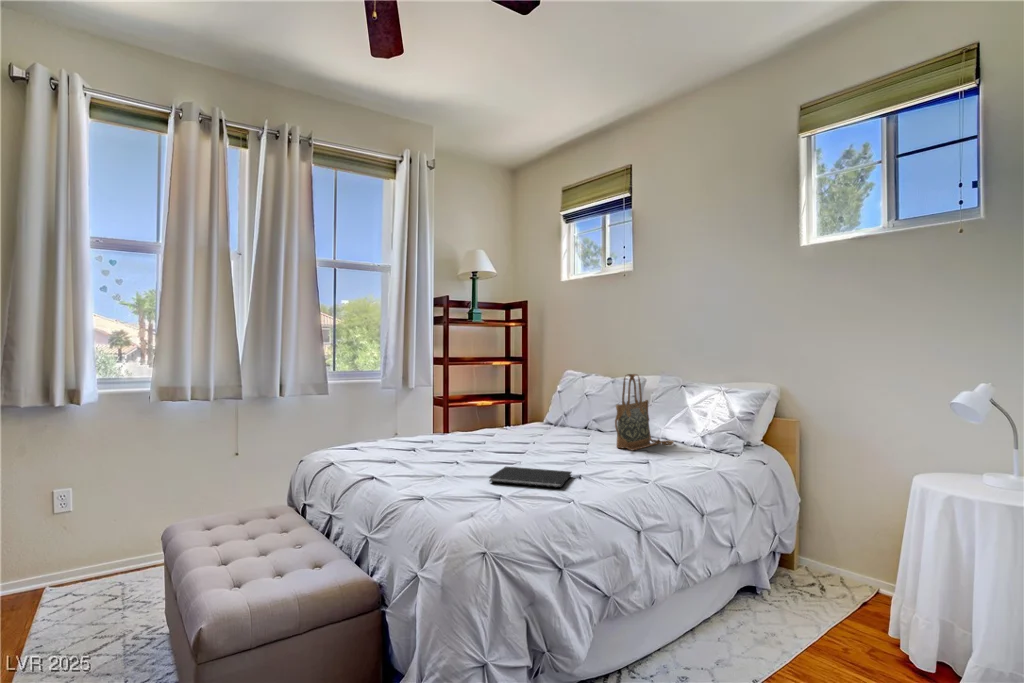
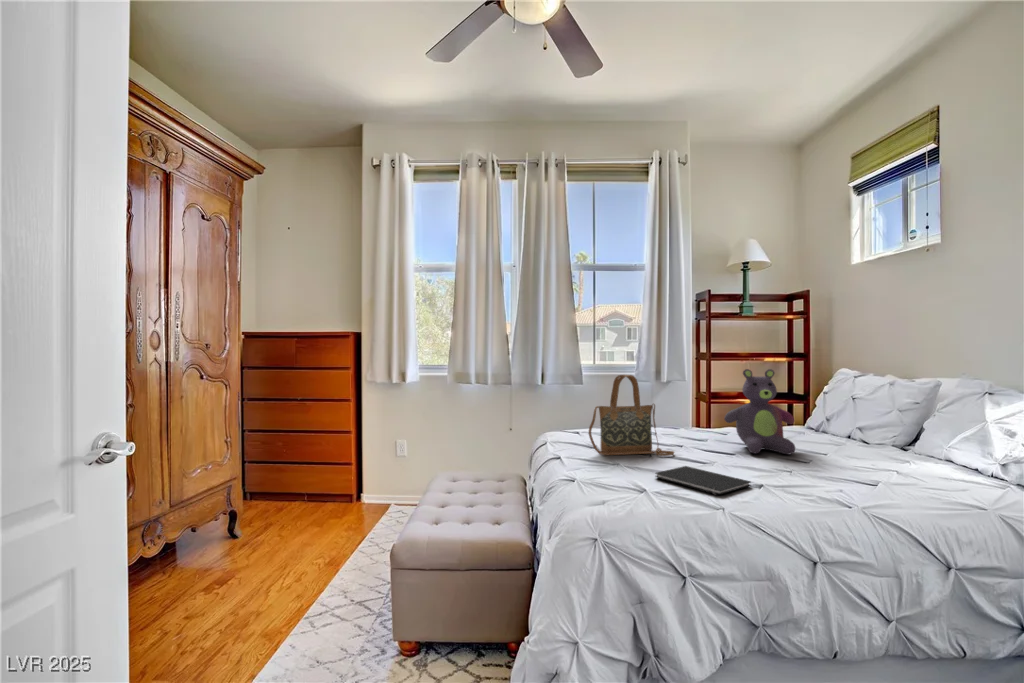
stuffed bear: none [509,370,569,448] -> present [724,369,795,455]
handbag: present [615,374,674,451] -> present [589,375,674,456]

